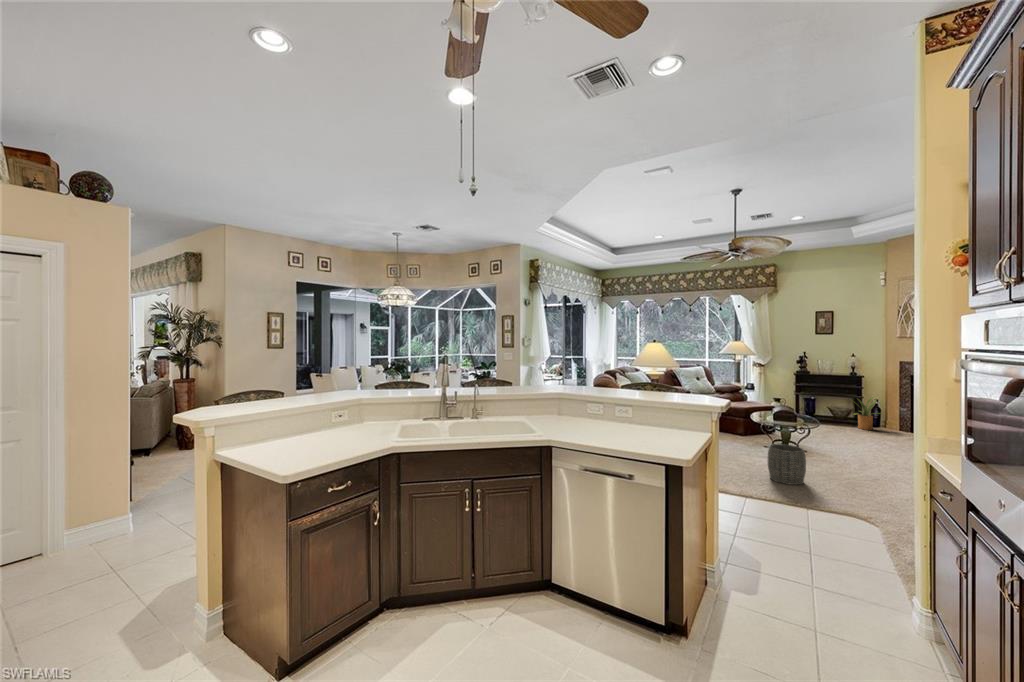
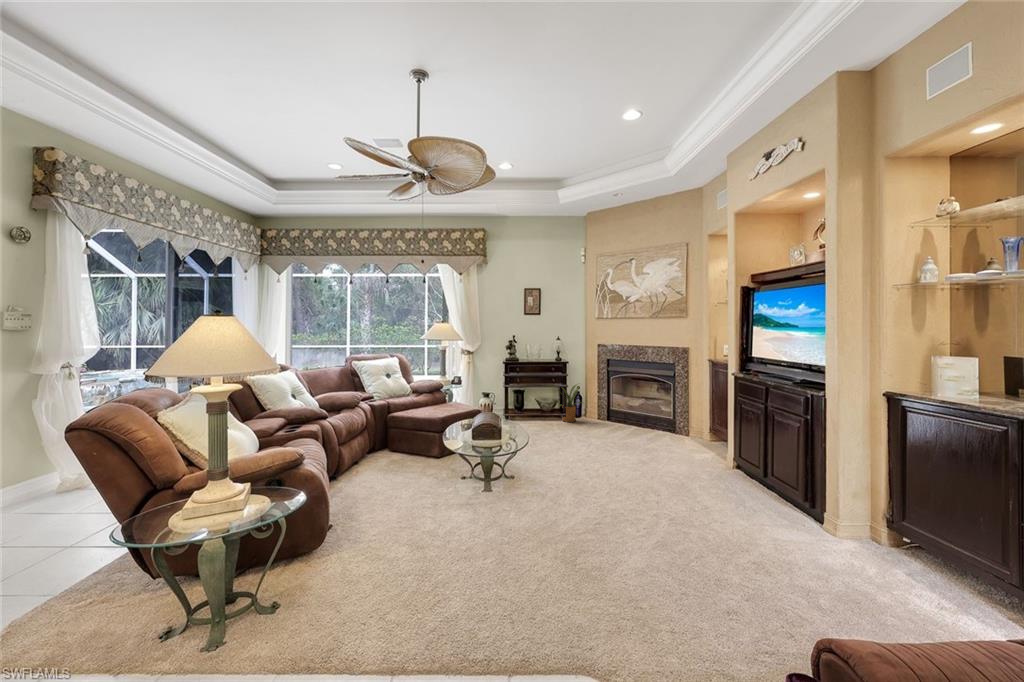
woven basket: present [768,444,806,485] -> none [437,487,496,569]

